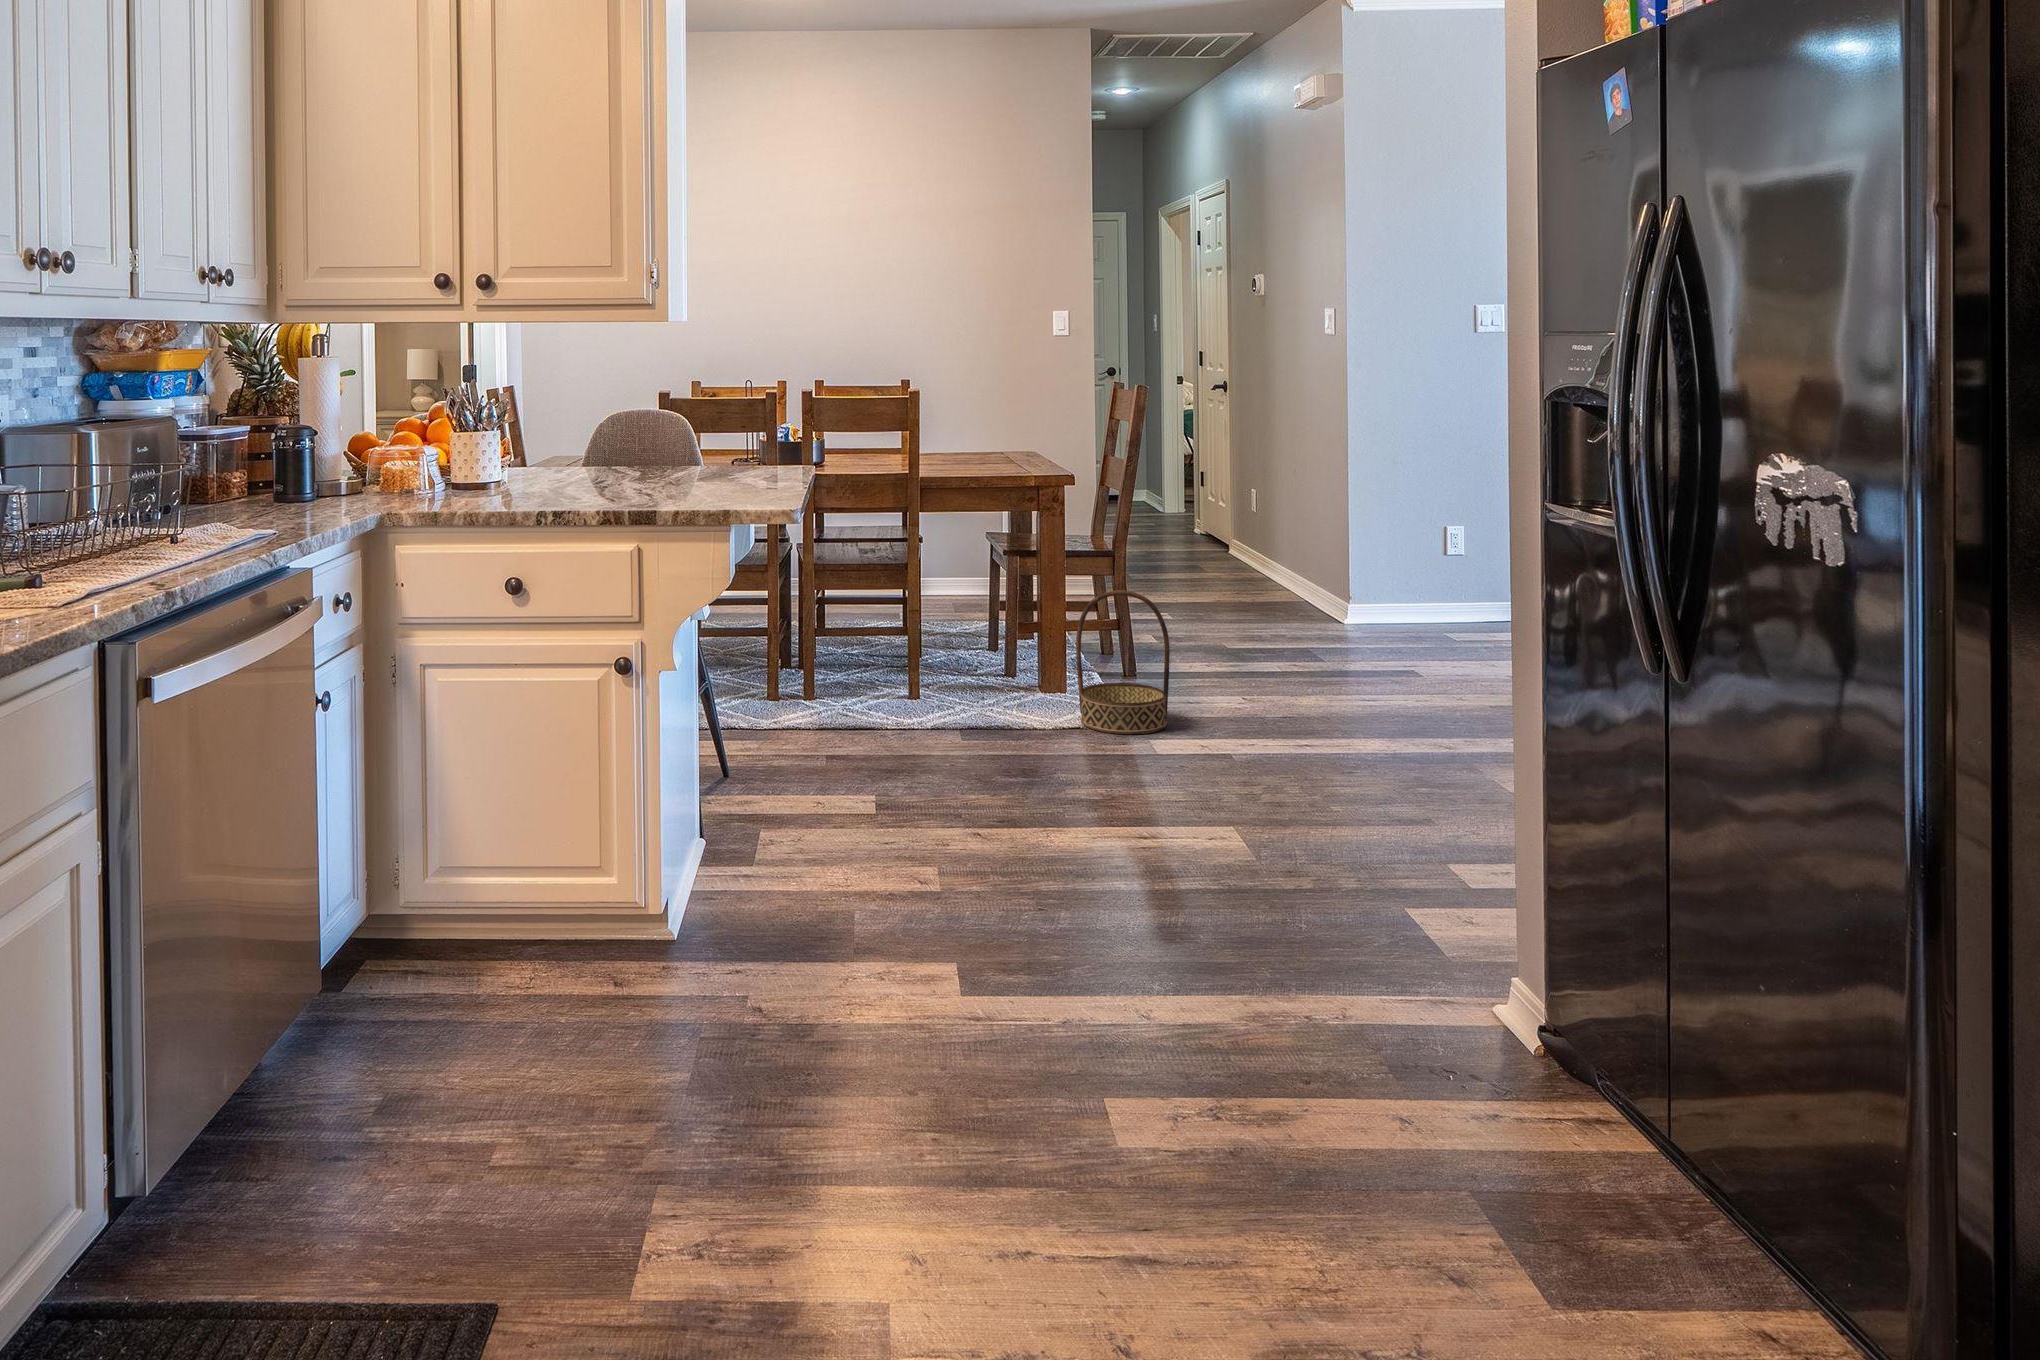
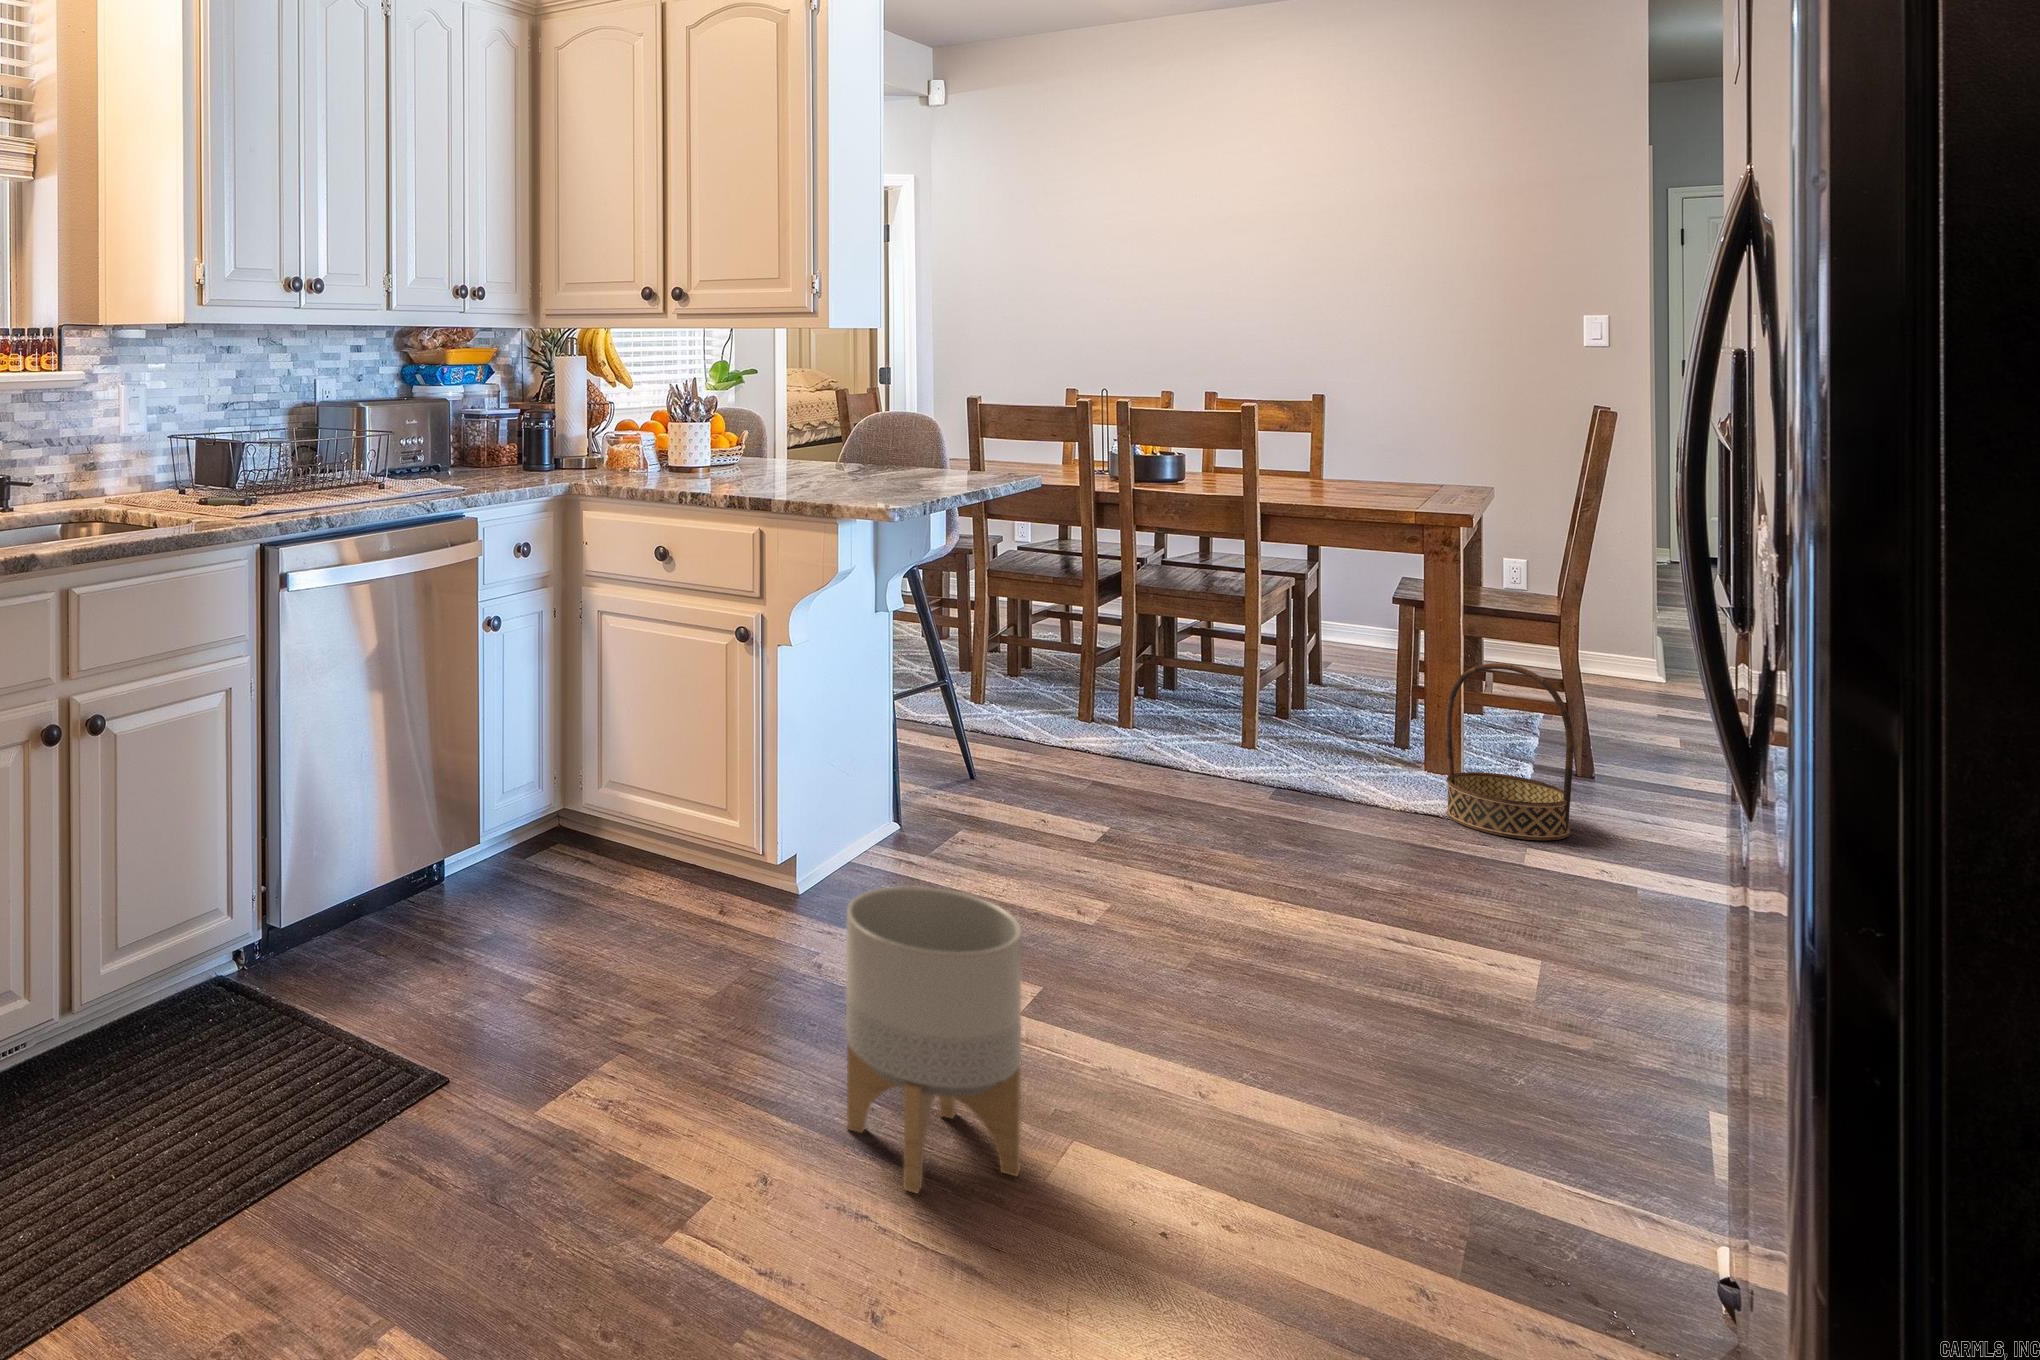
planter: none [934,889,1111,1216] -> present [846,886,1022,1193]

